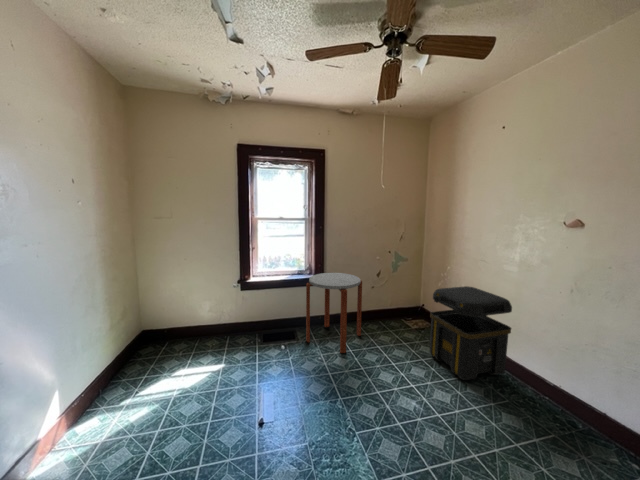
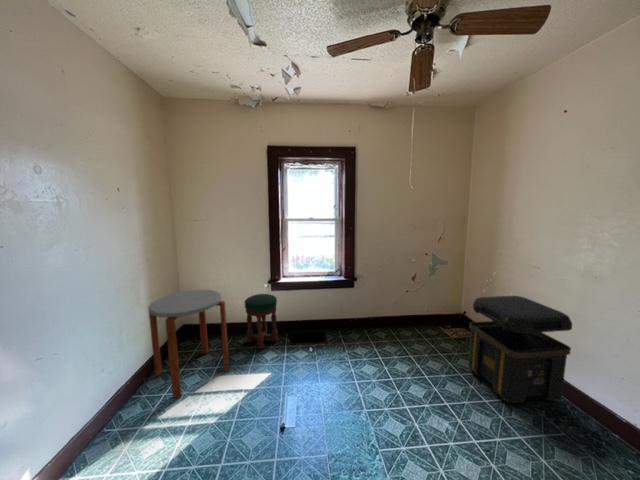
side table: present [306,273,362,353] -> present [148,290,229,398]
stool: none [212,295,247,351] -> present [245,294,277,348]

